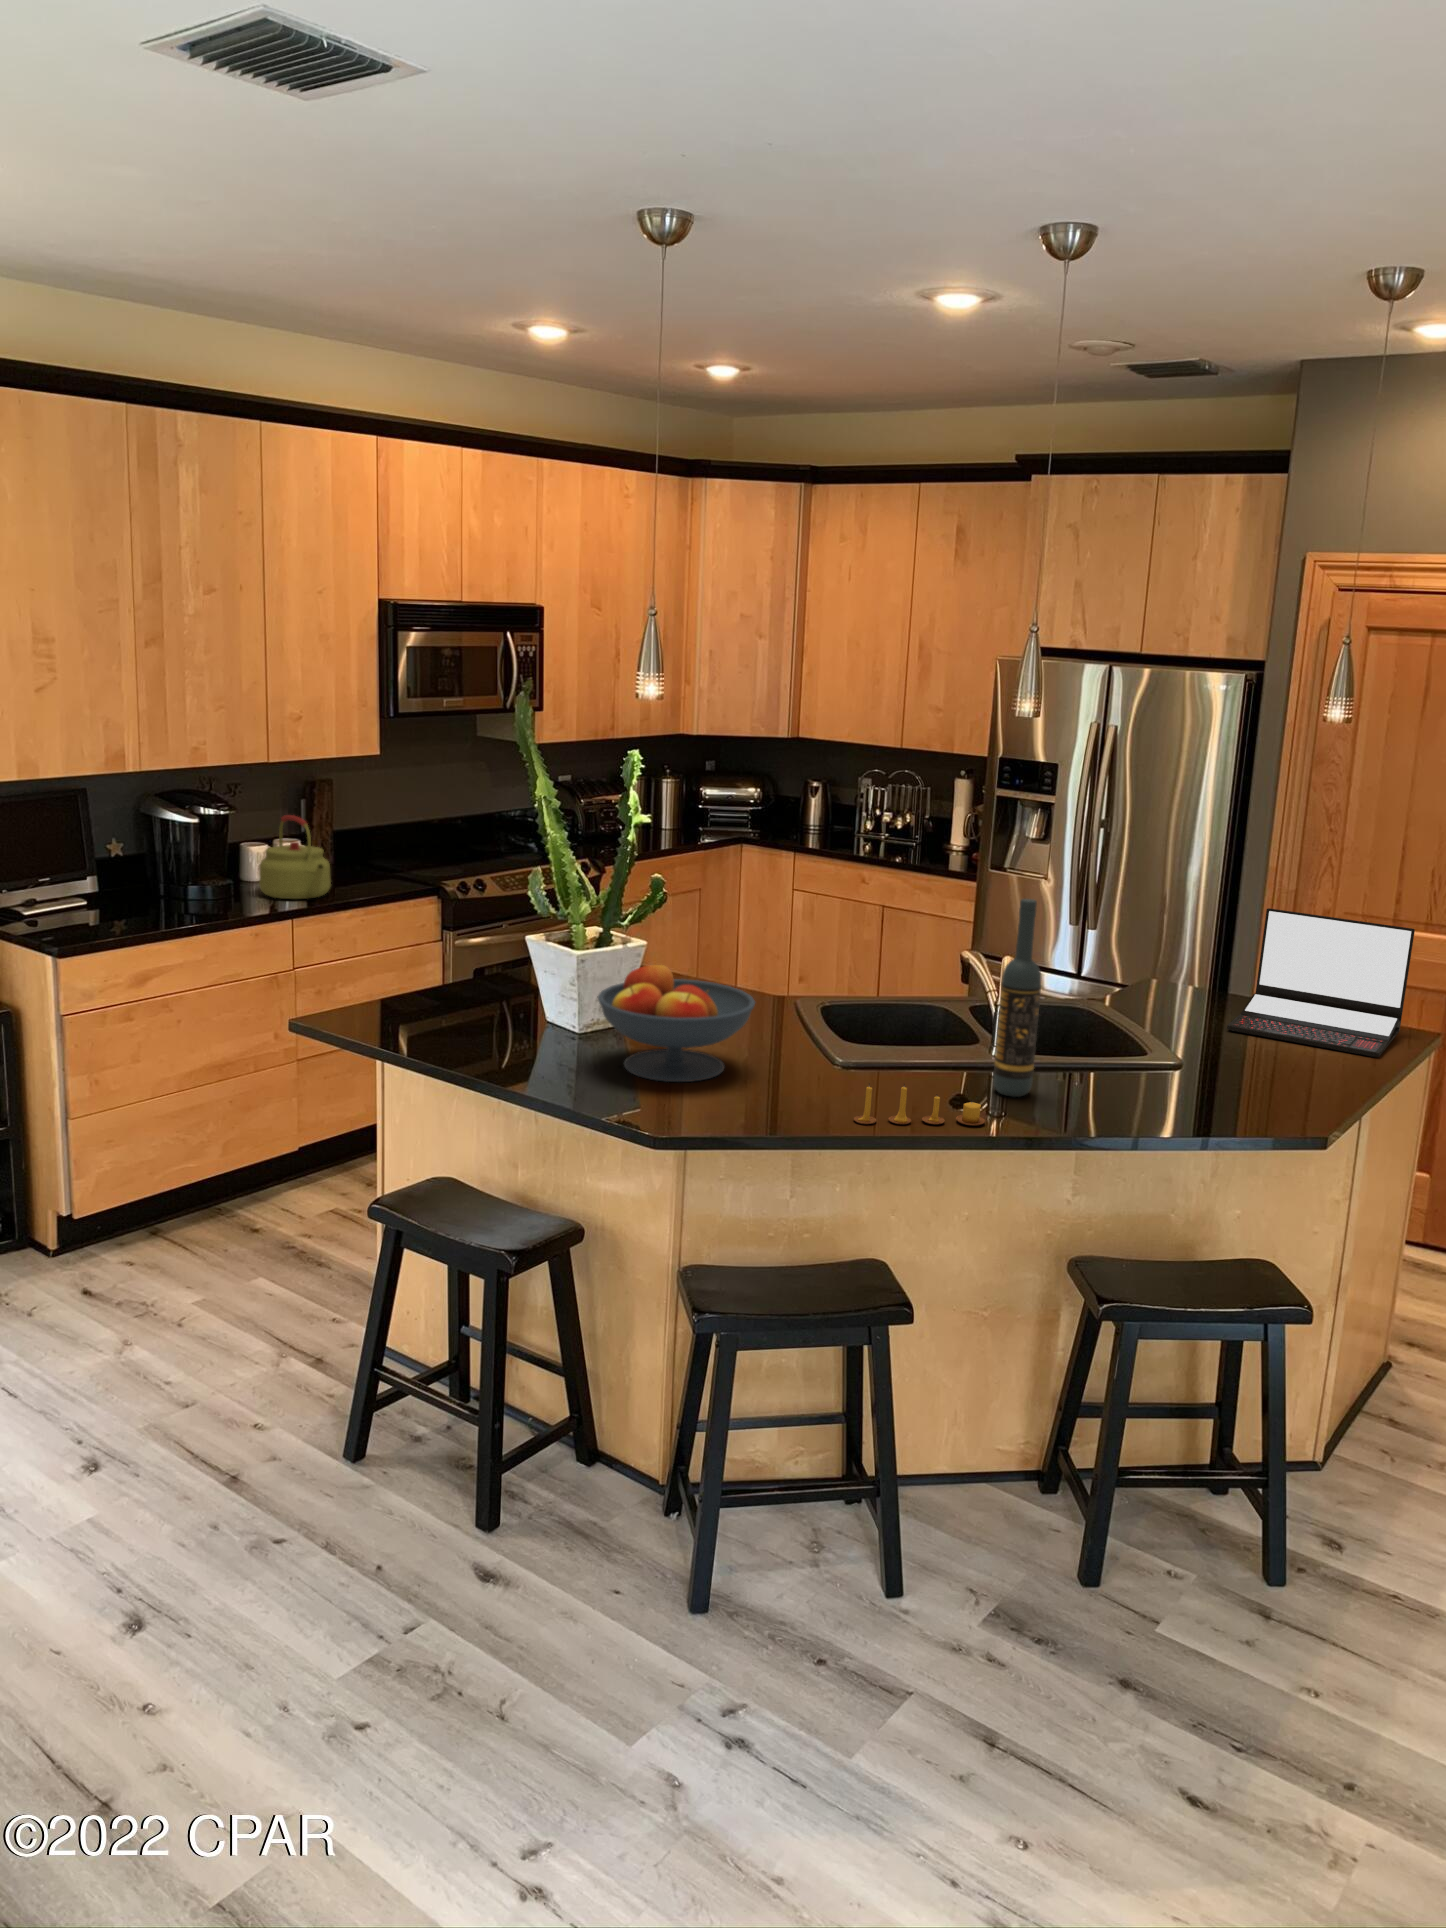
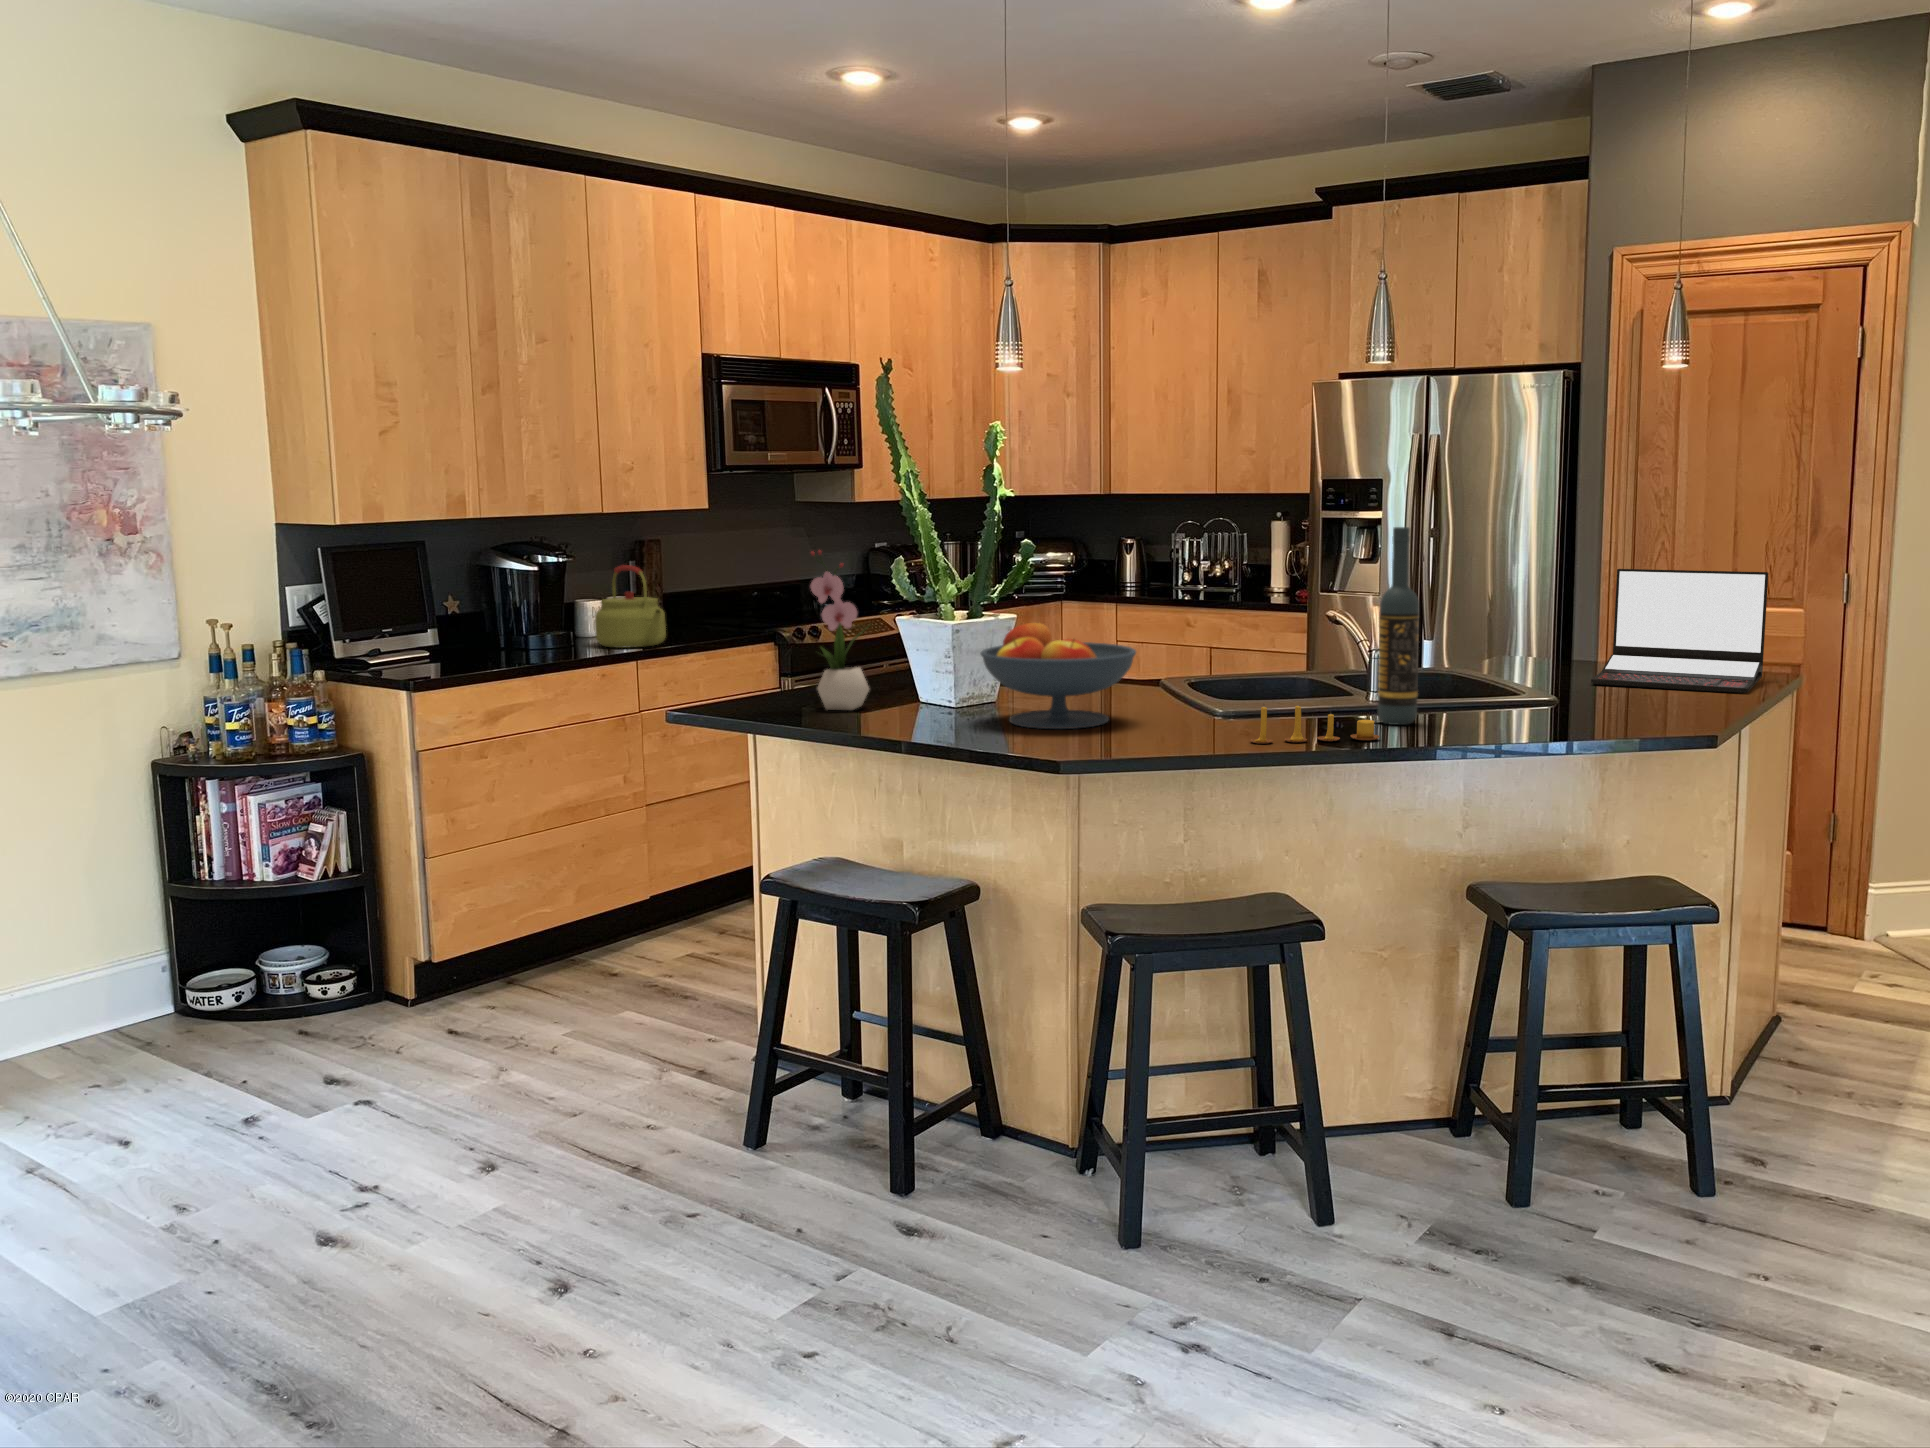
flower arrangement: none [436,871,501,1032] -> present [810,550,869,710]

